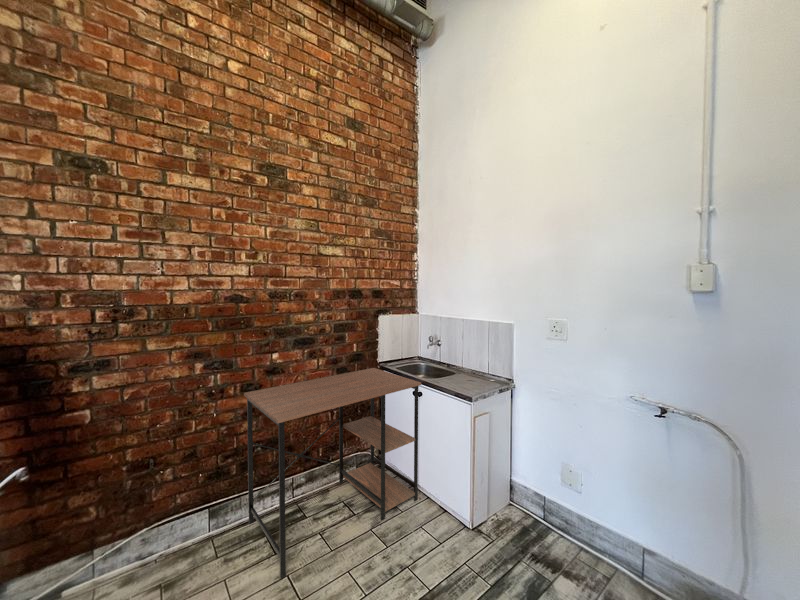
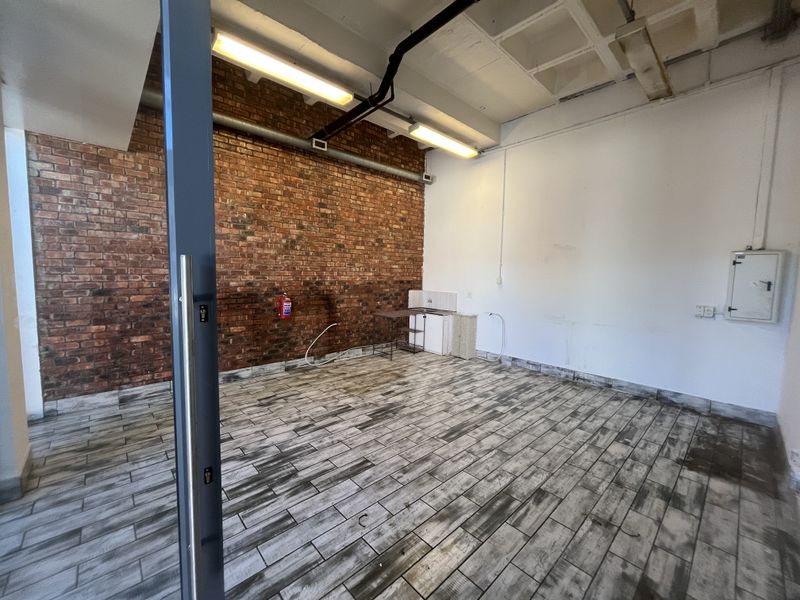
storage cabinet: none [497,380,597,573] -> present [451,312,478,360]

